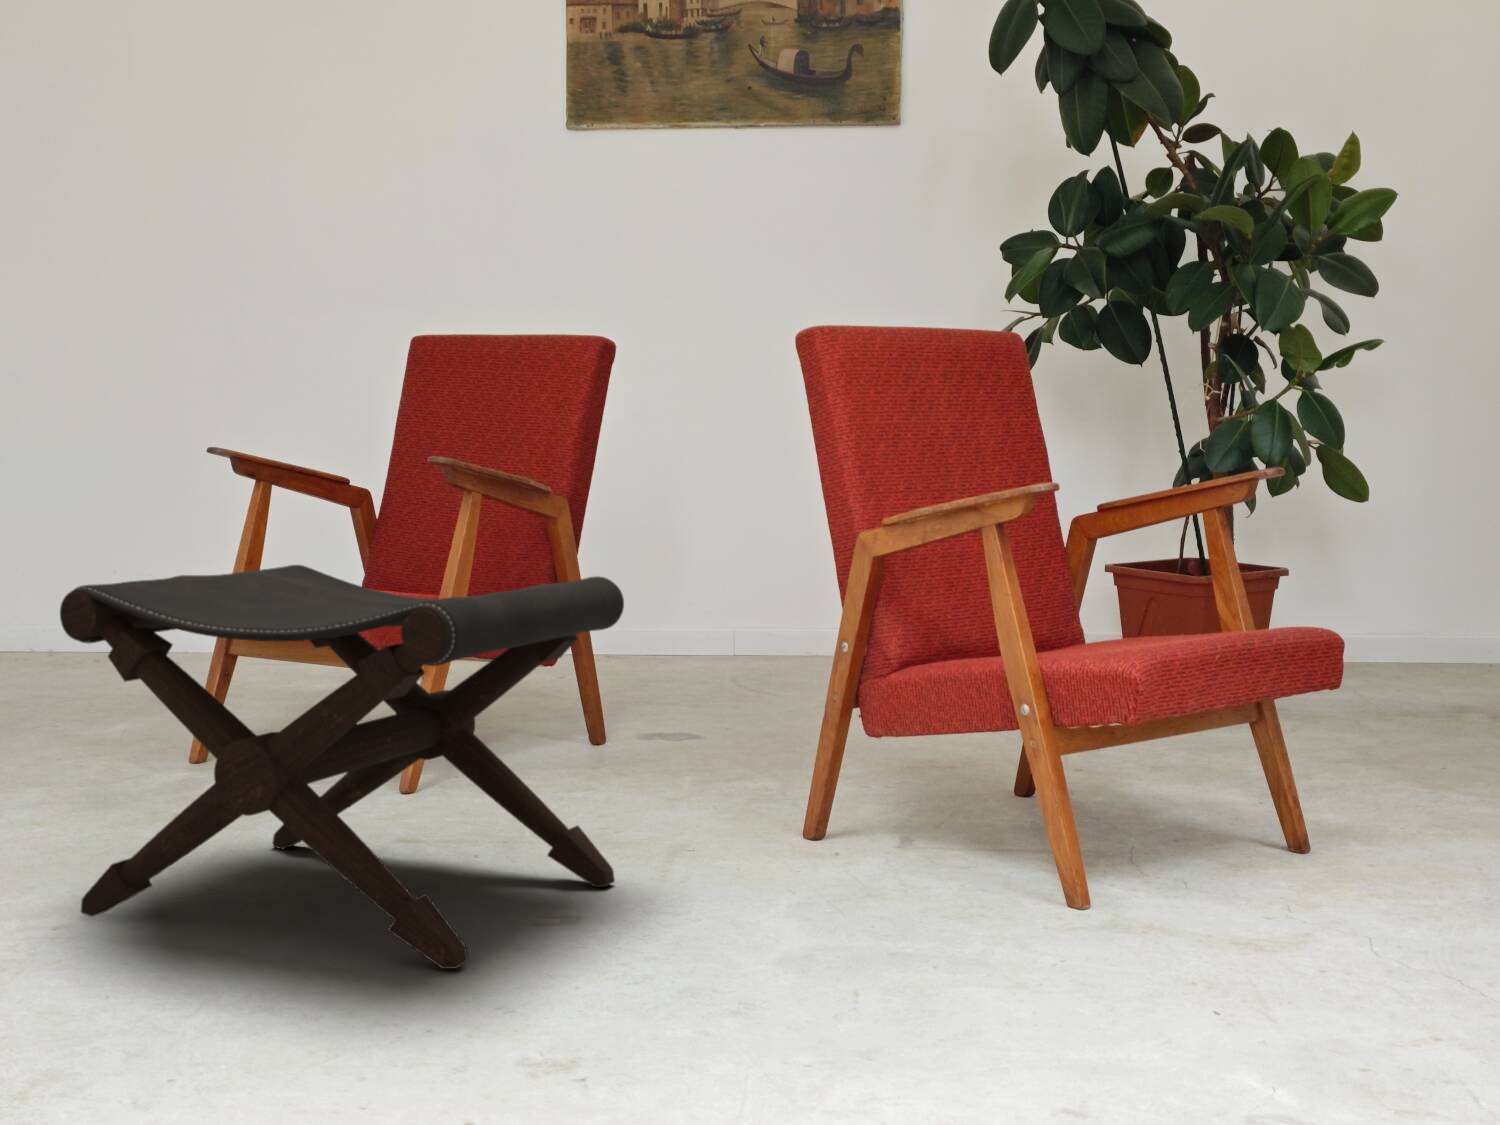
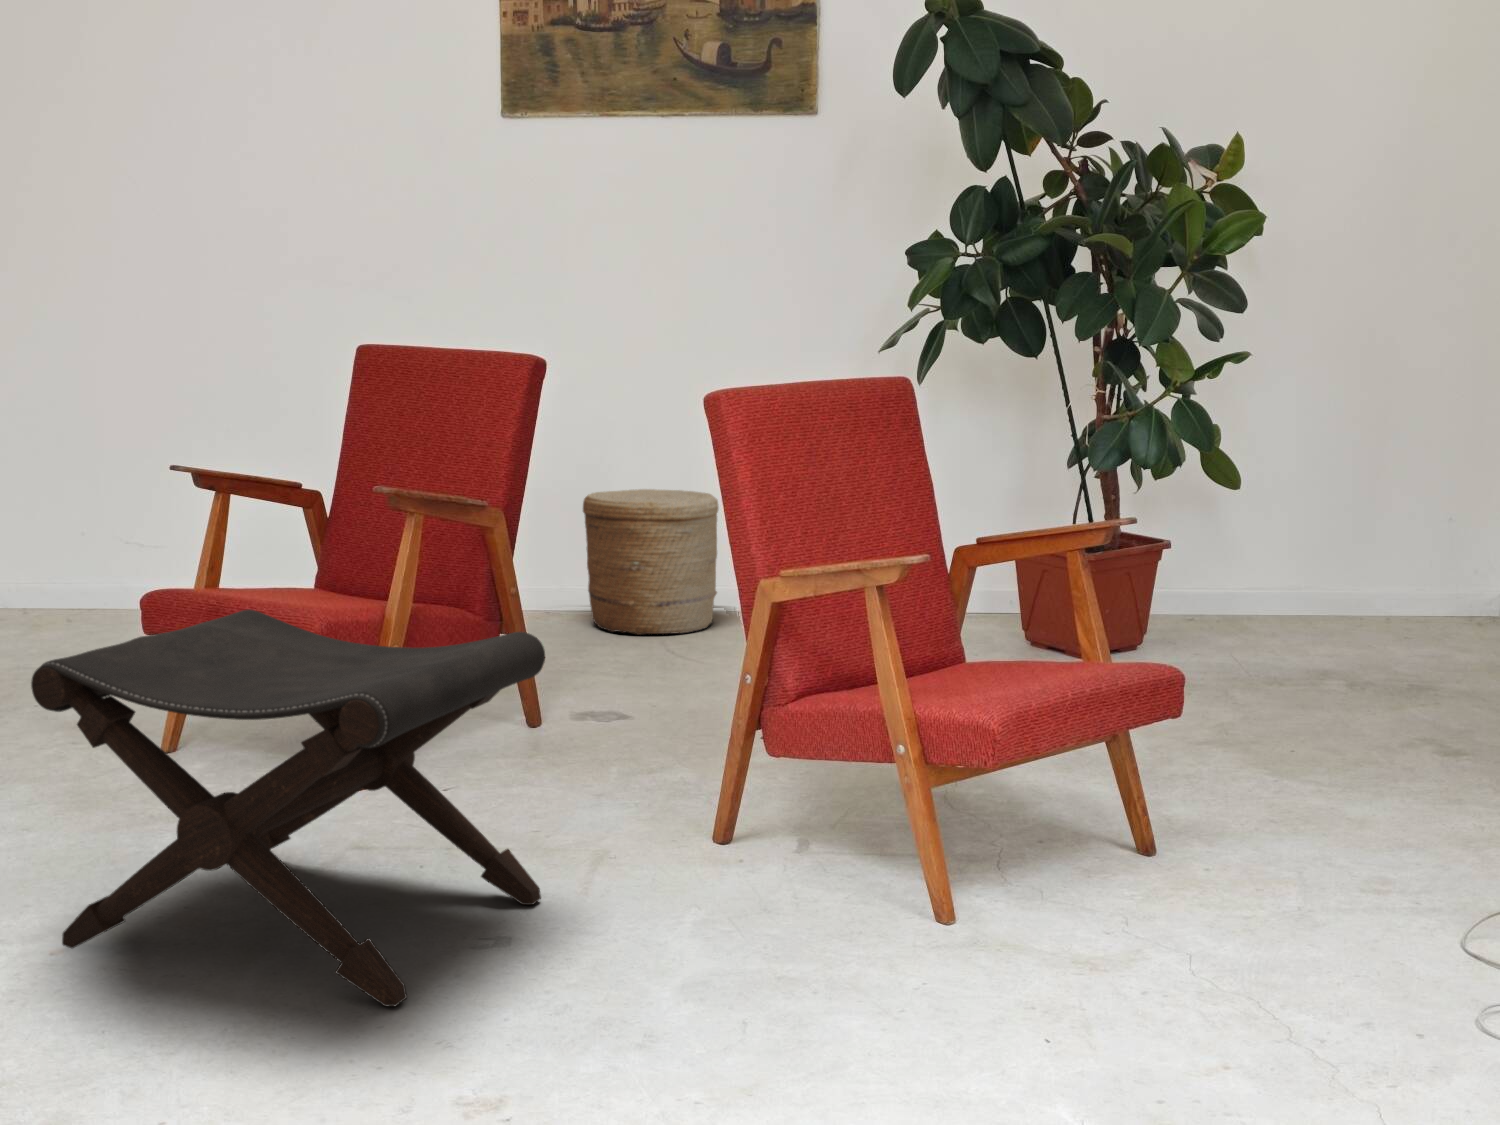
woven basket: none [647,522,793,674] -> present [583,489,718,635]

